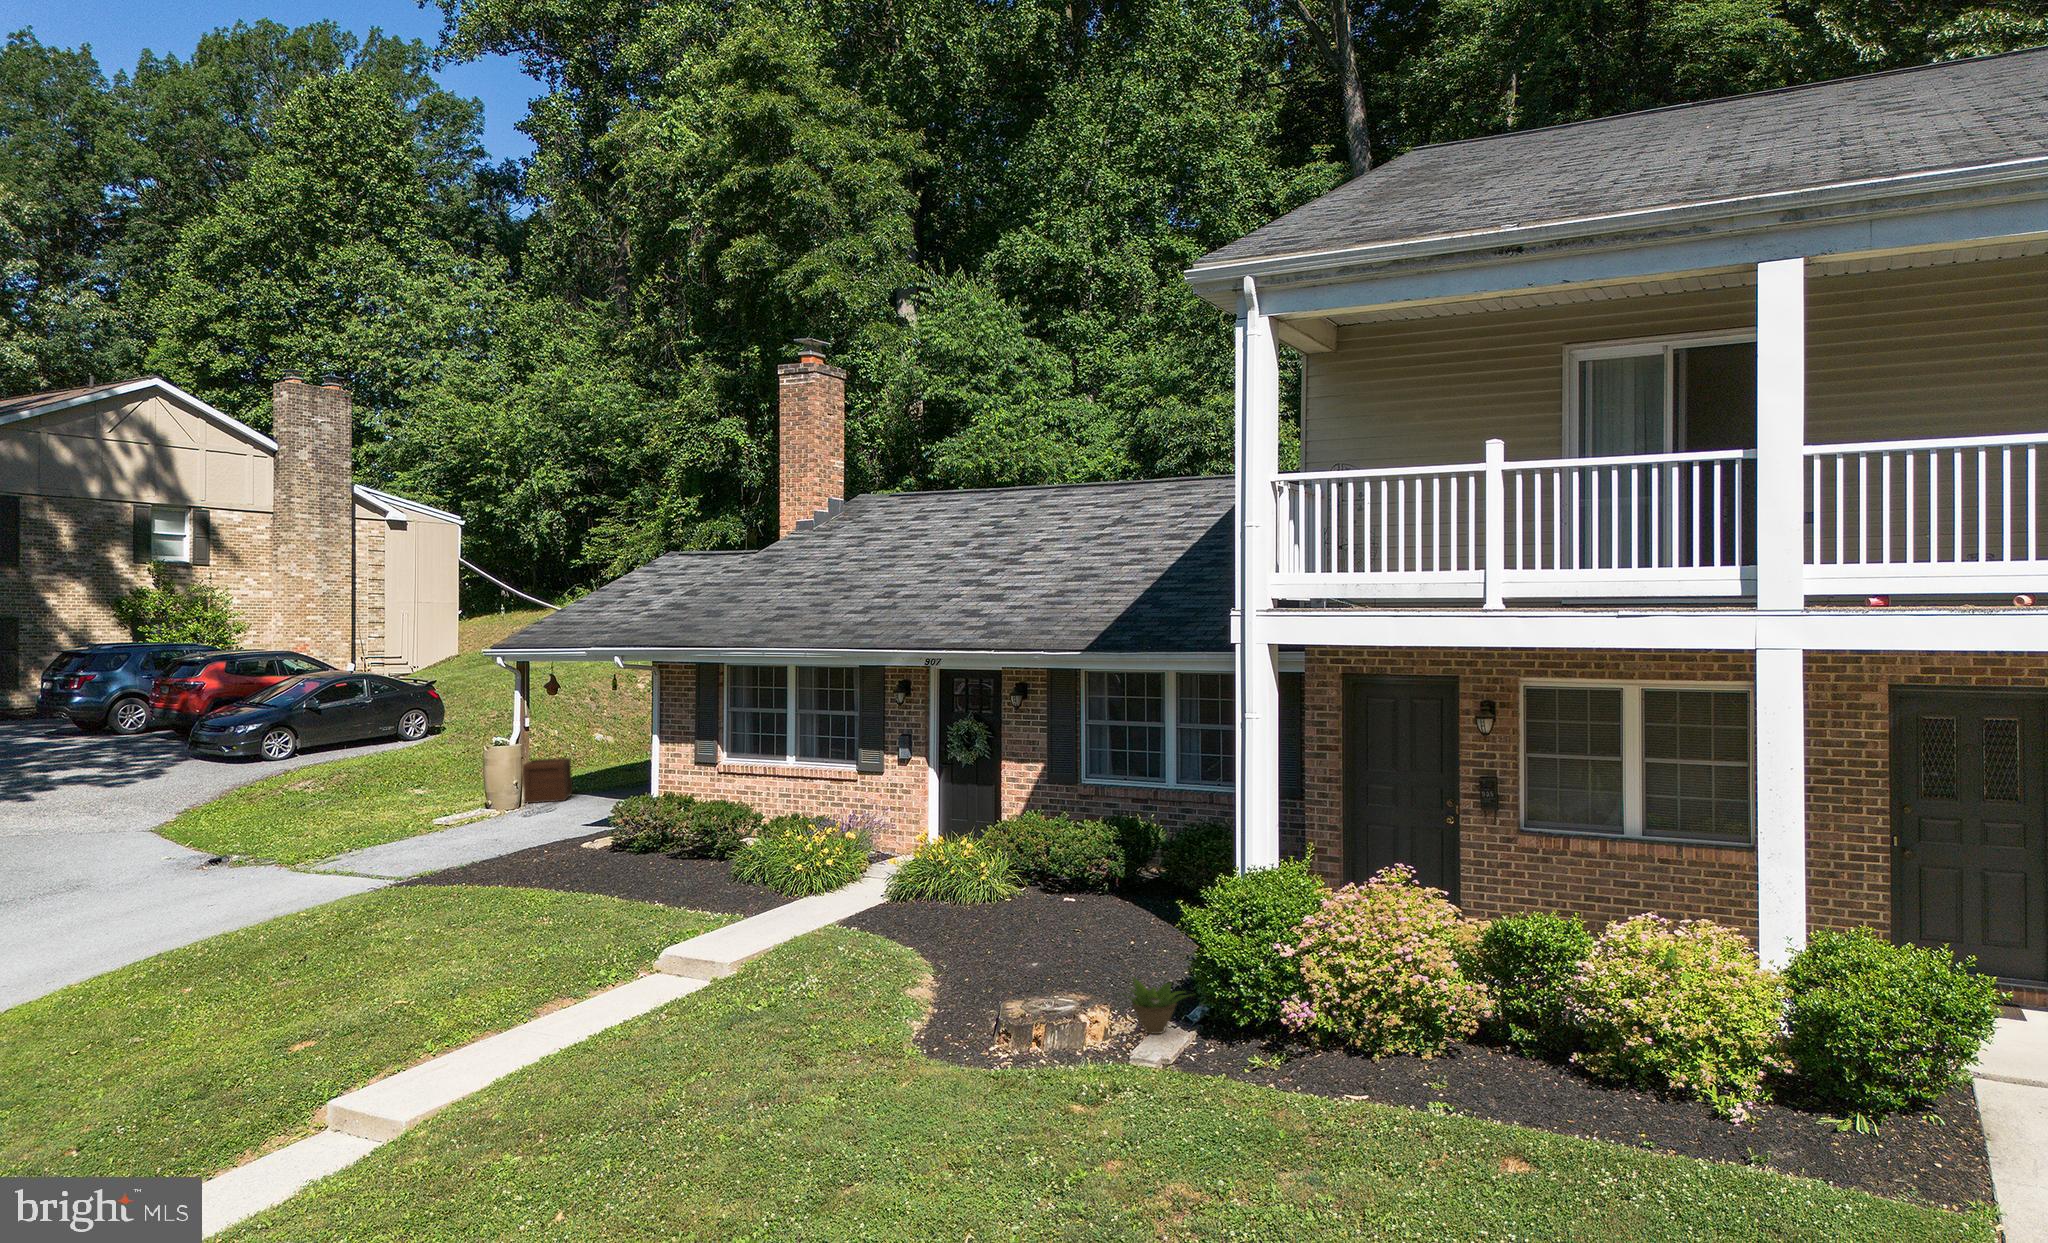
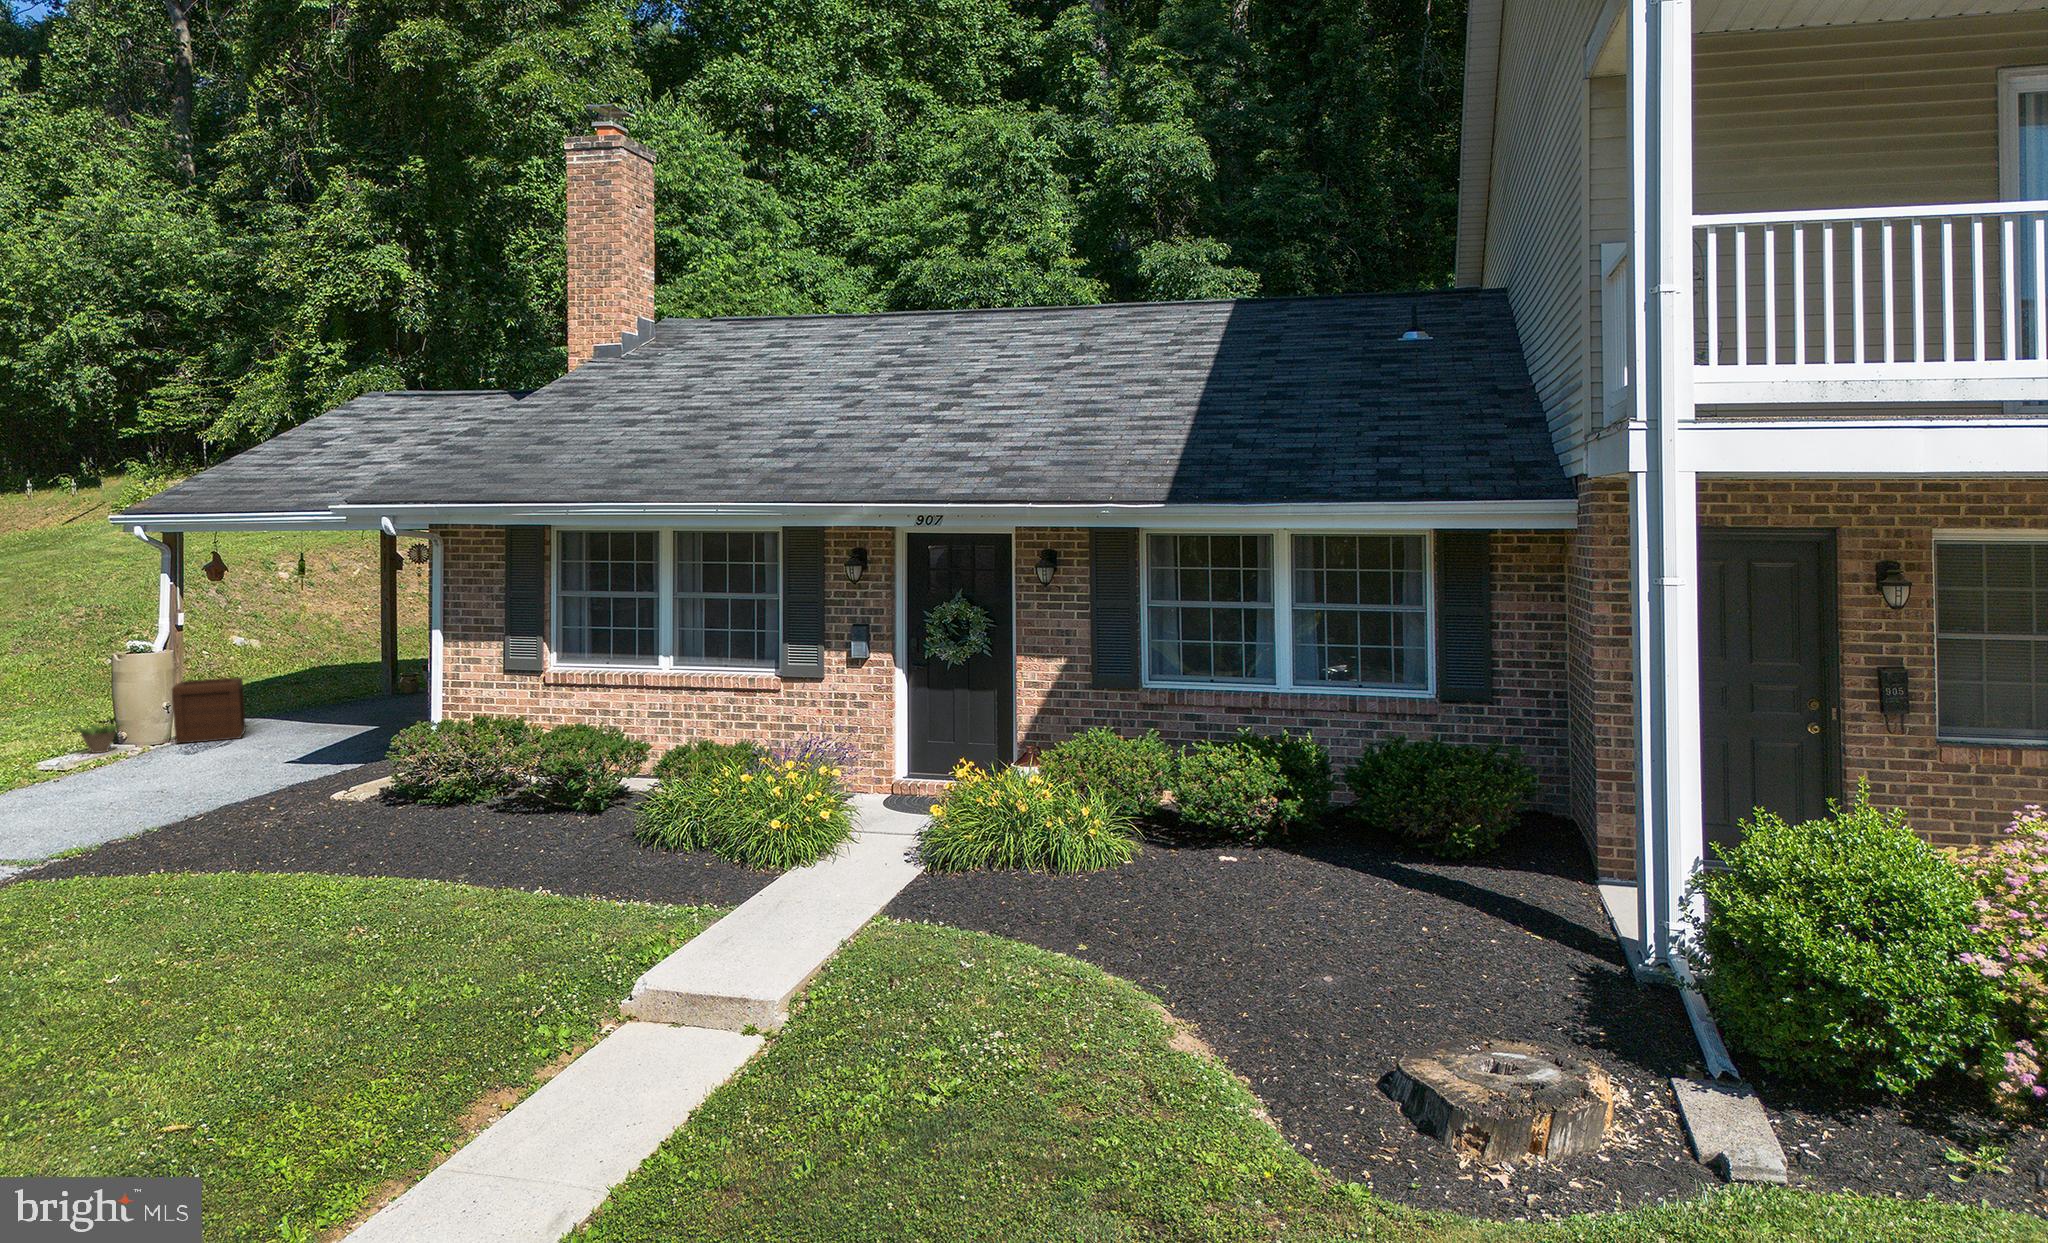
decorative plant: present [1123,978,1191,1034] -> present [74,724,120,753]

